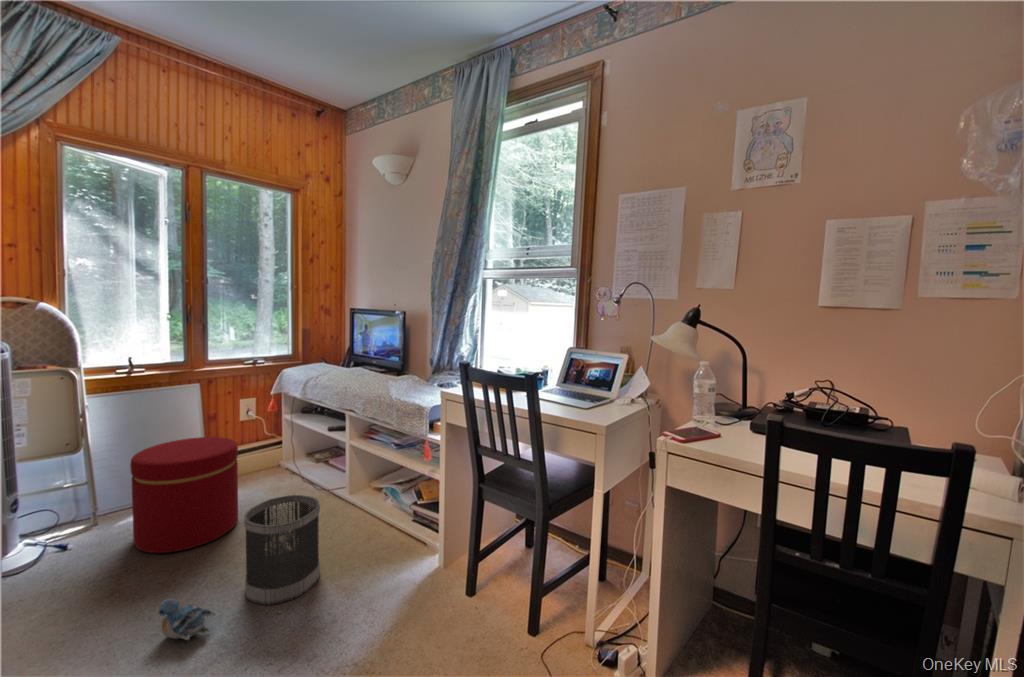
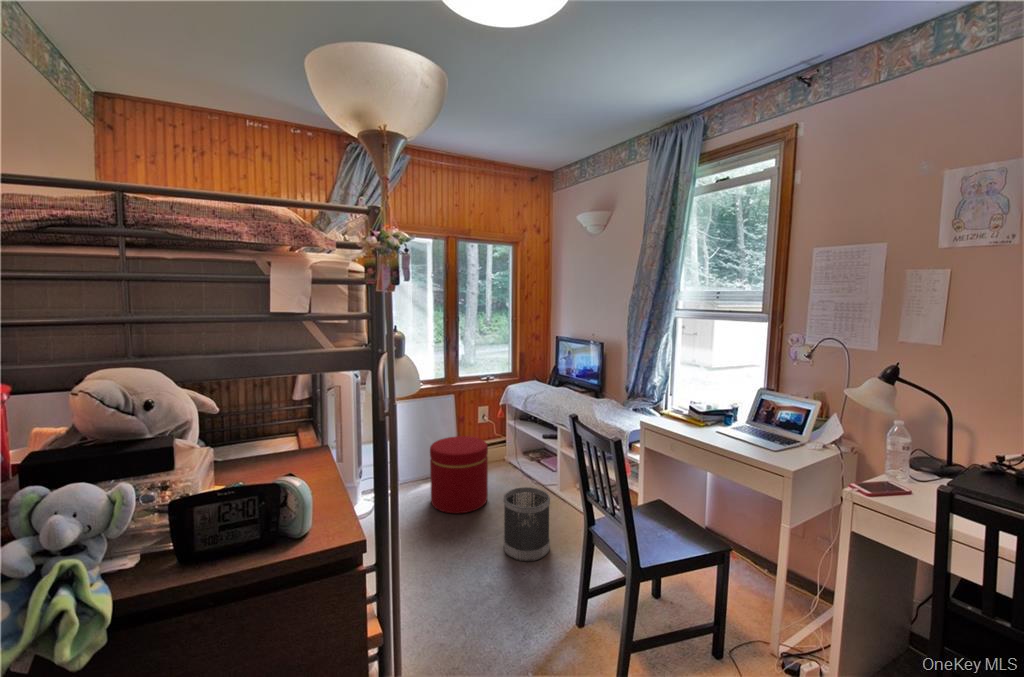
plush toy: present [159,599,215,640] -> none [462,543,491,571]

